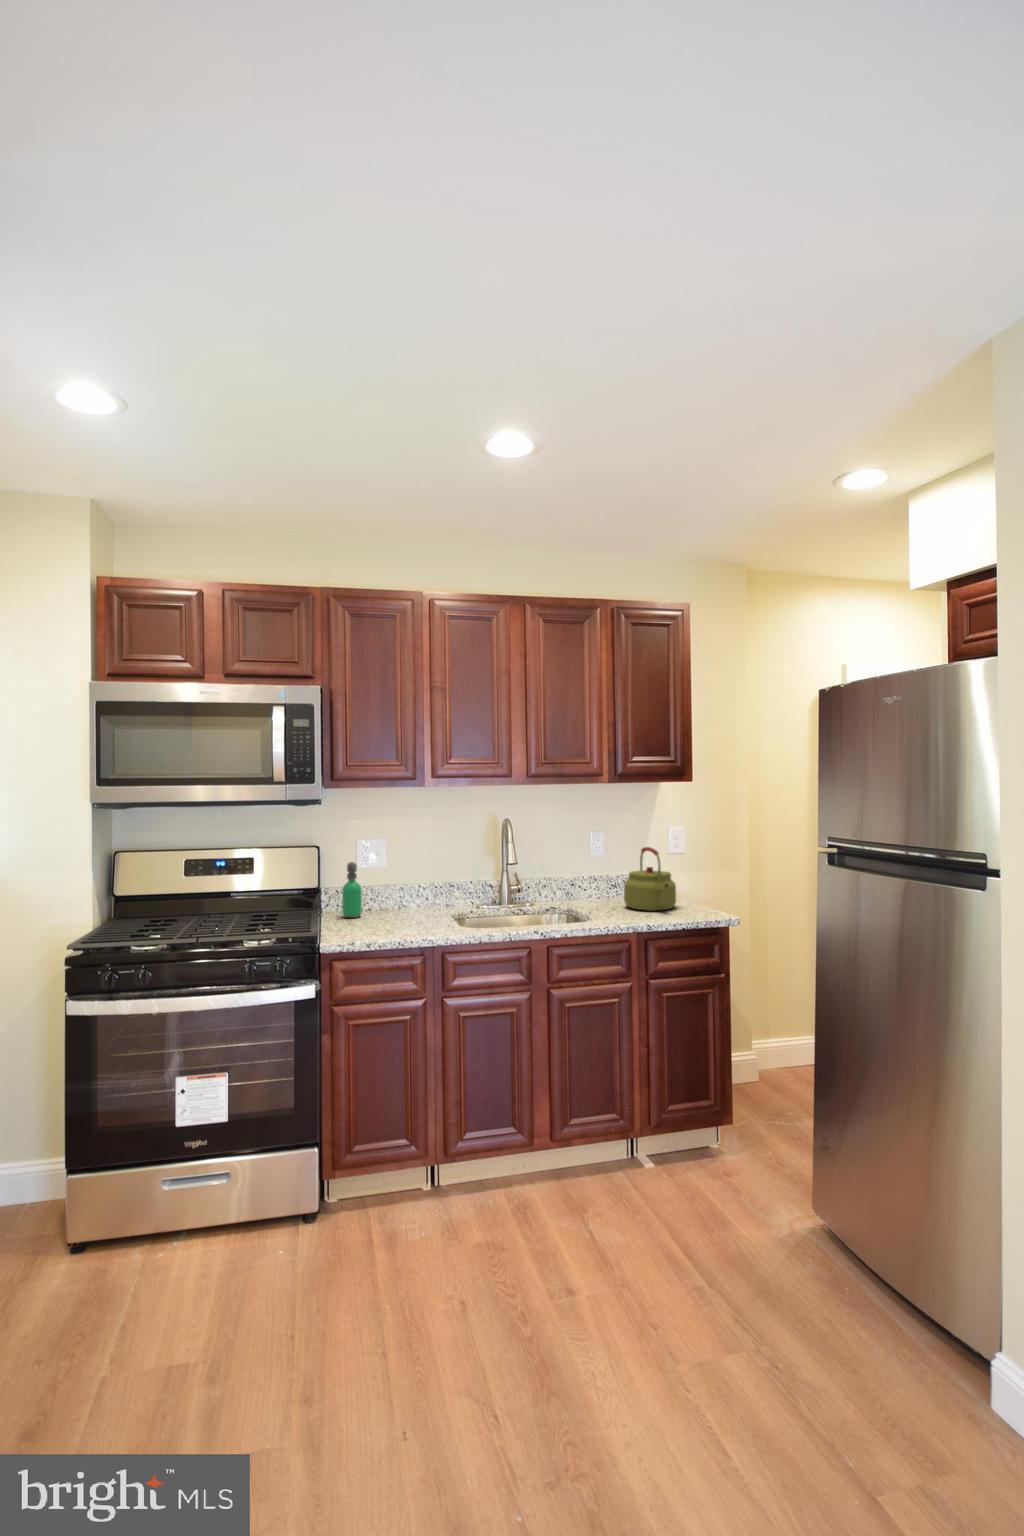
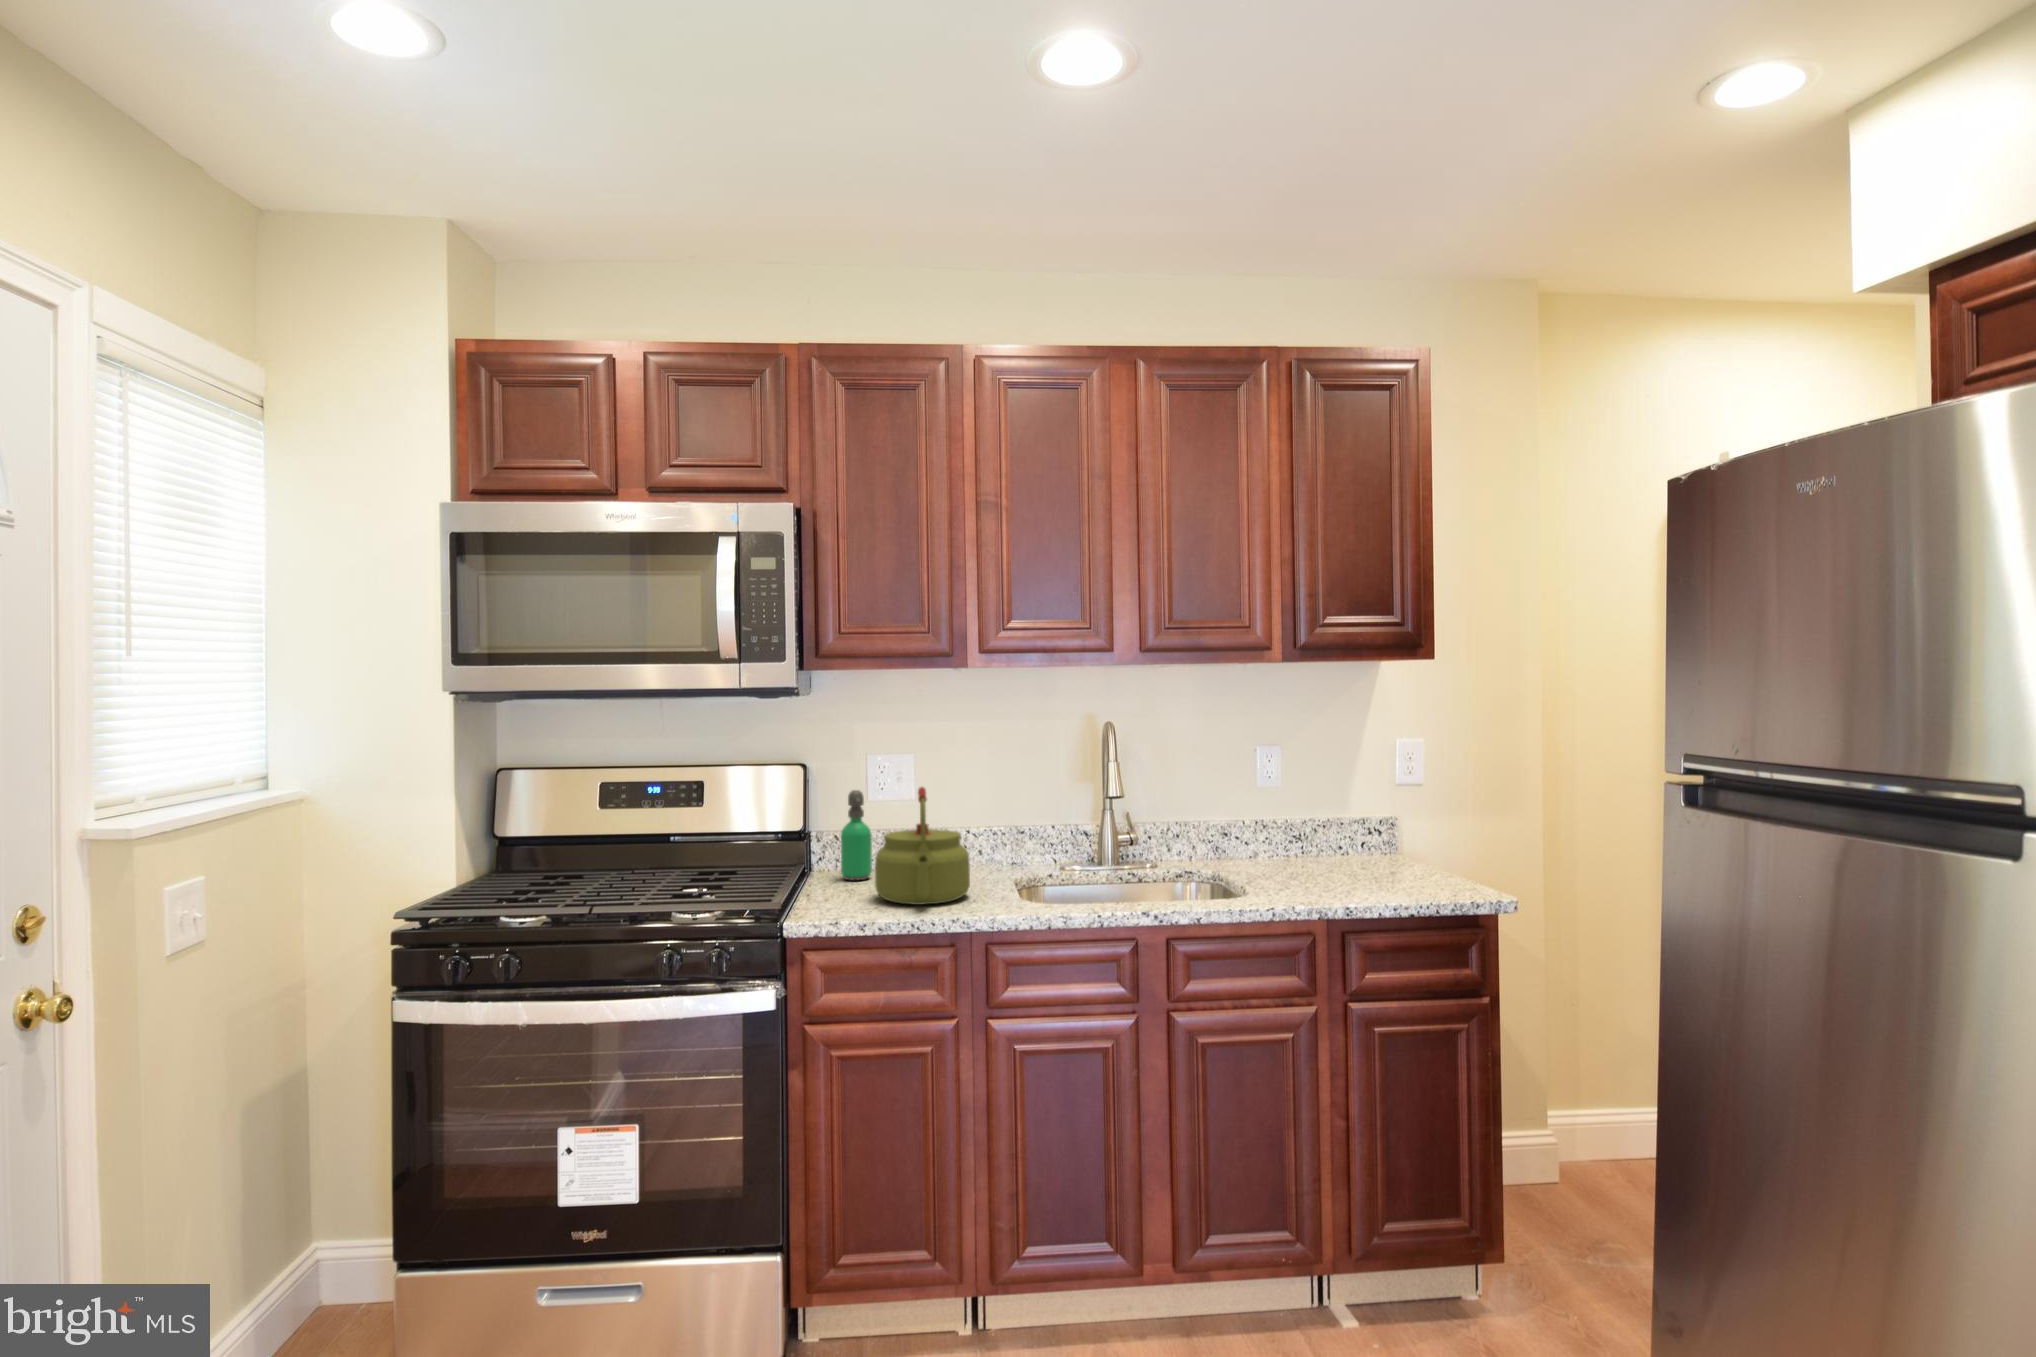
kettle: present [624,847,676,911] -> present [875,787,970,905]

